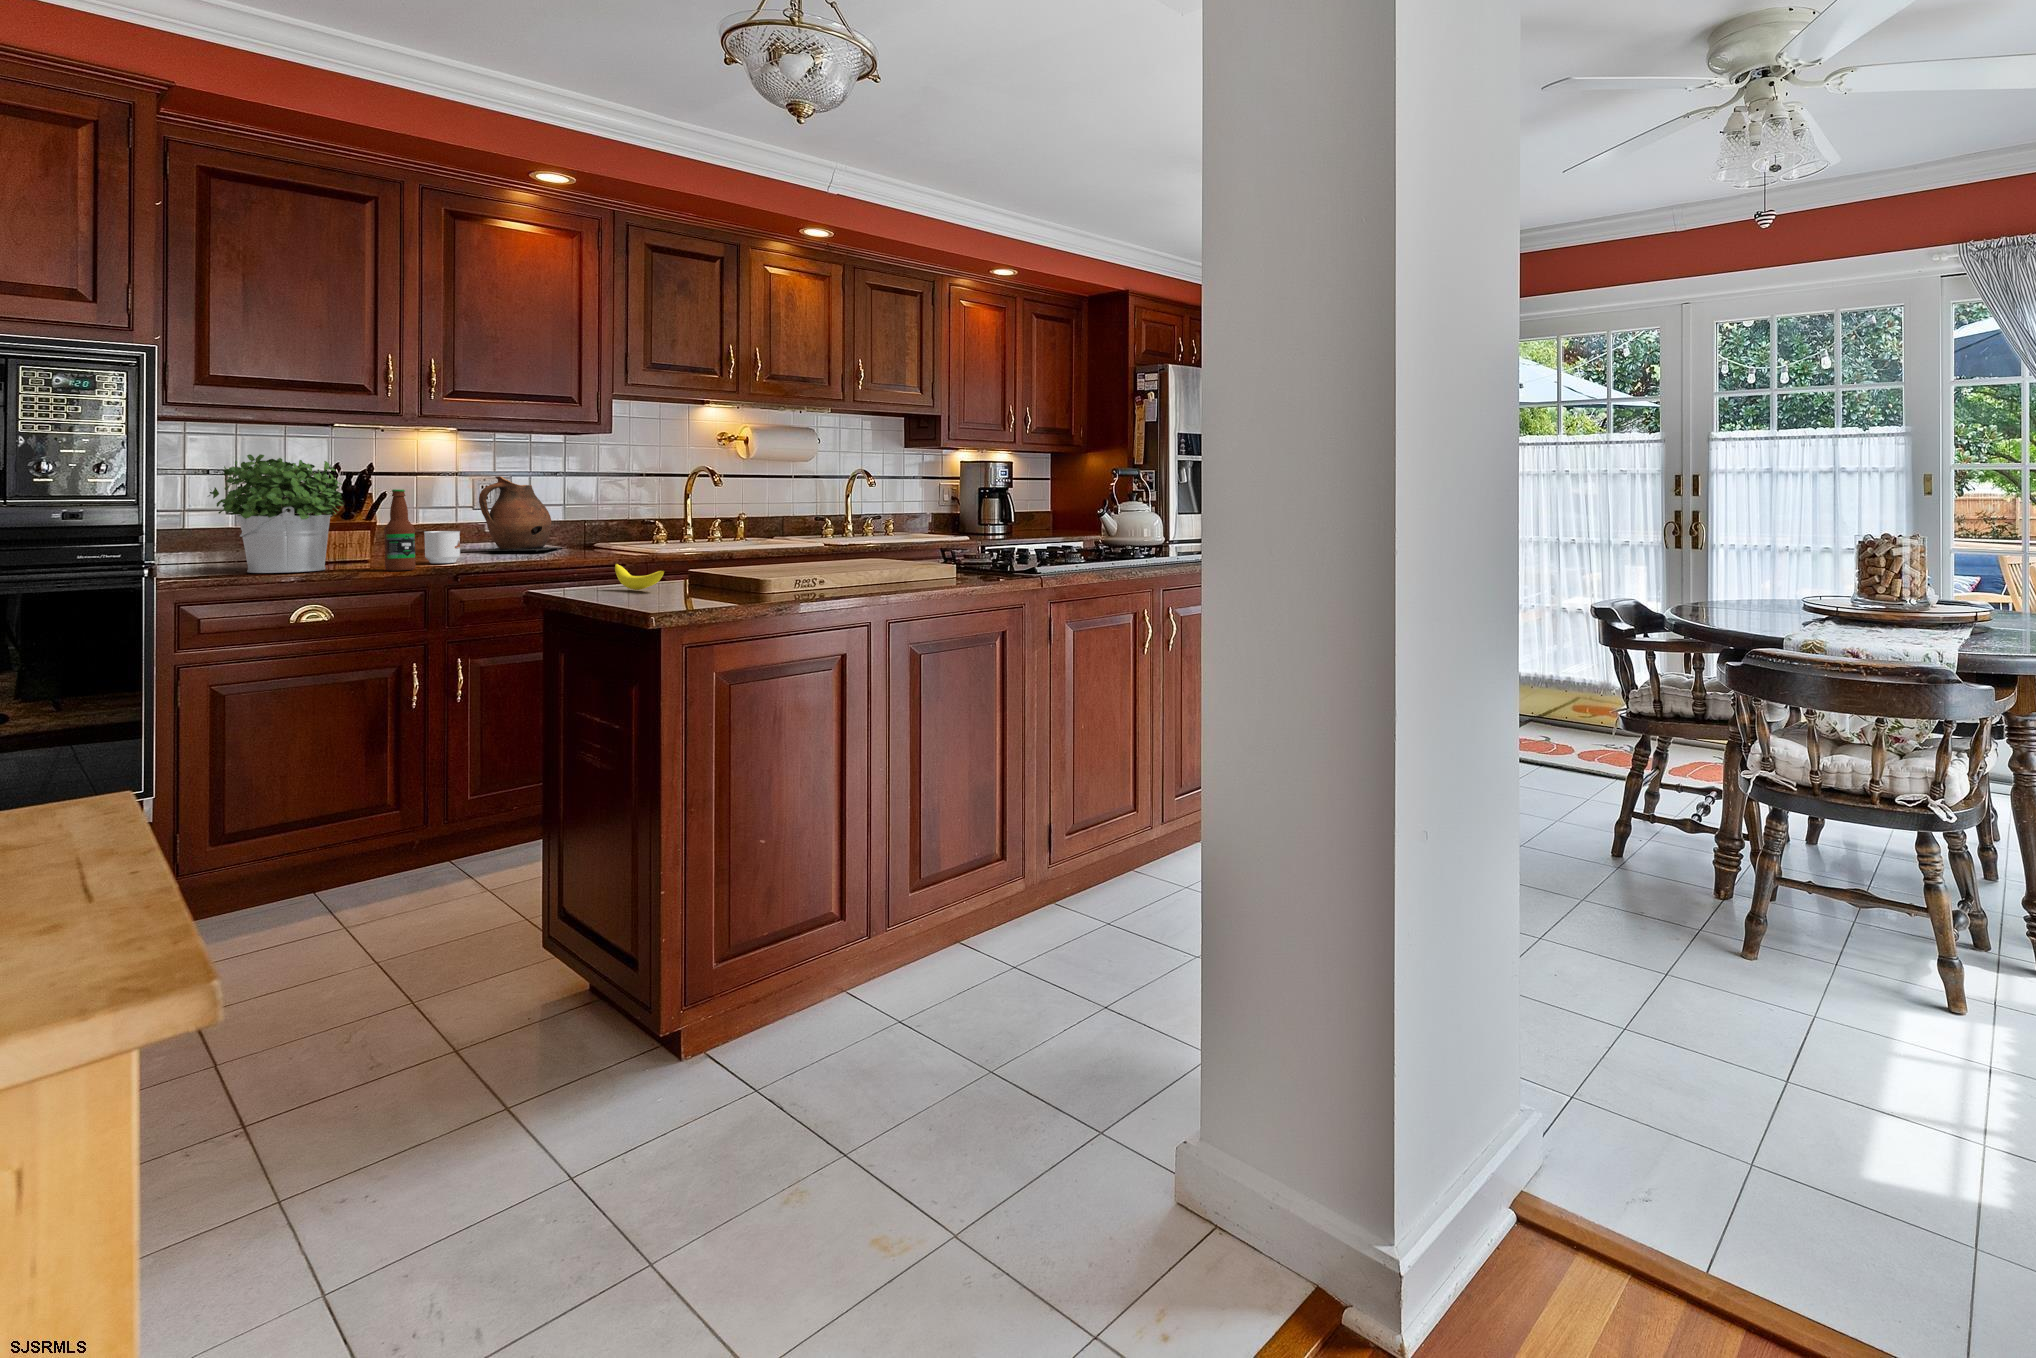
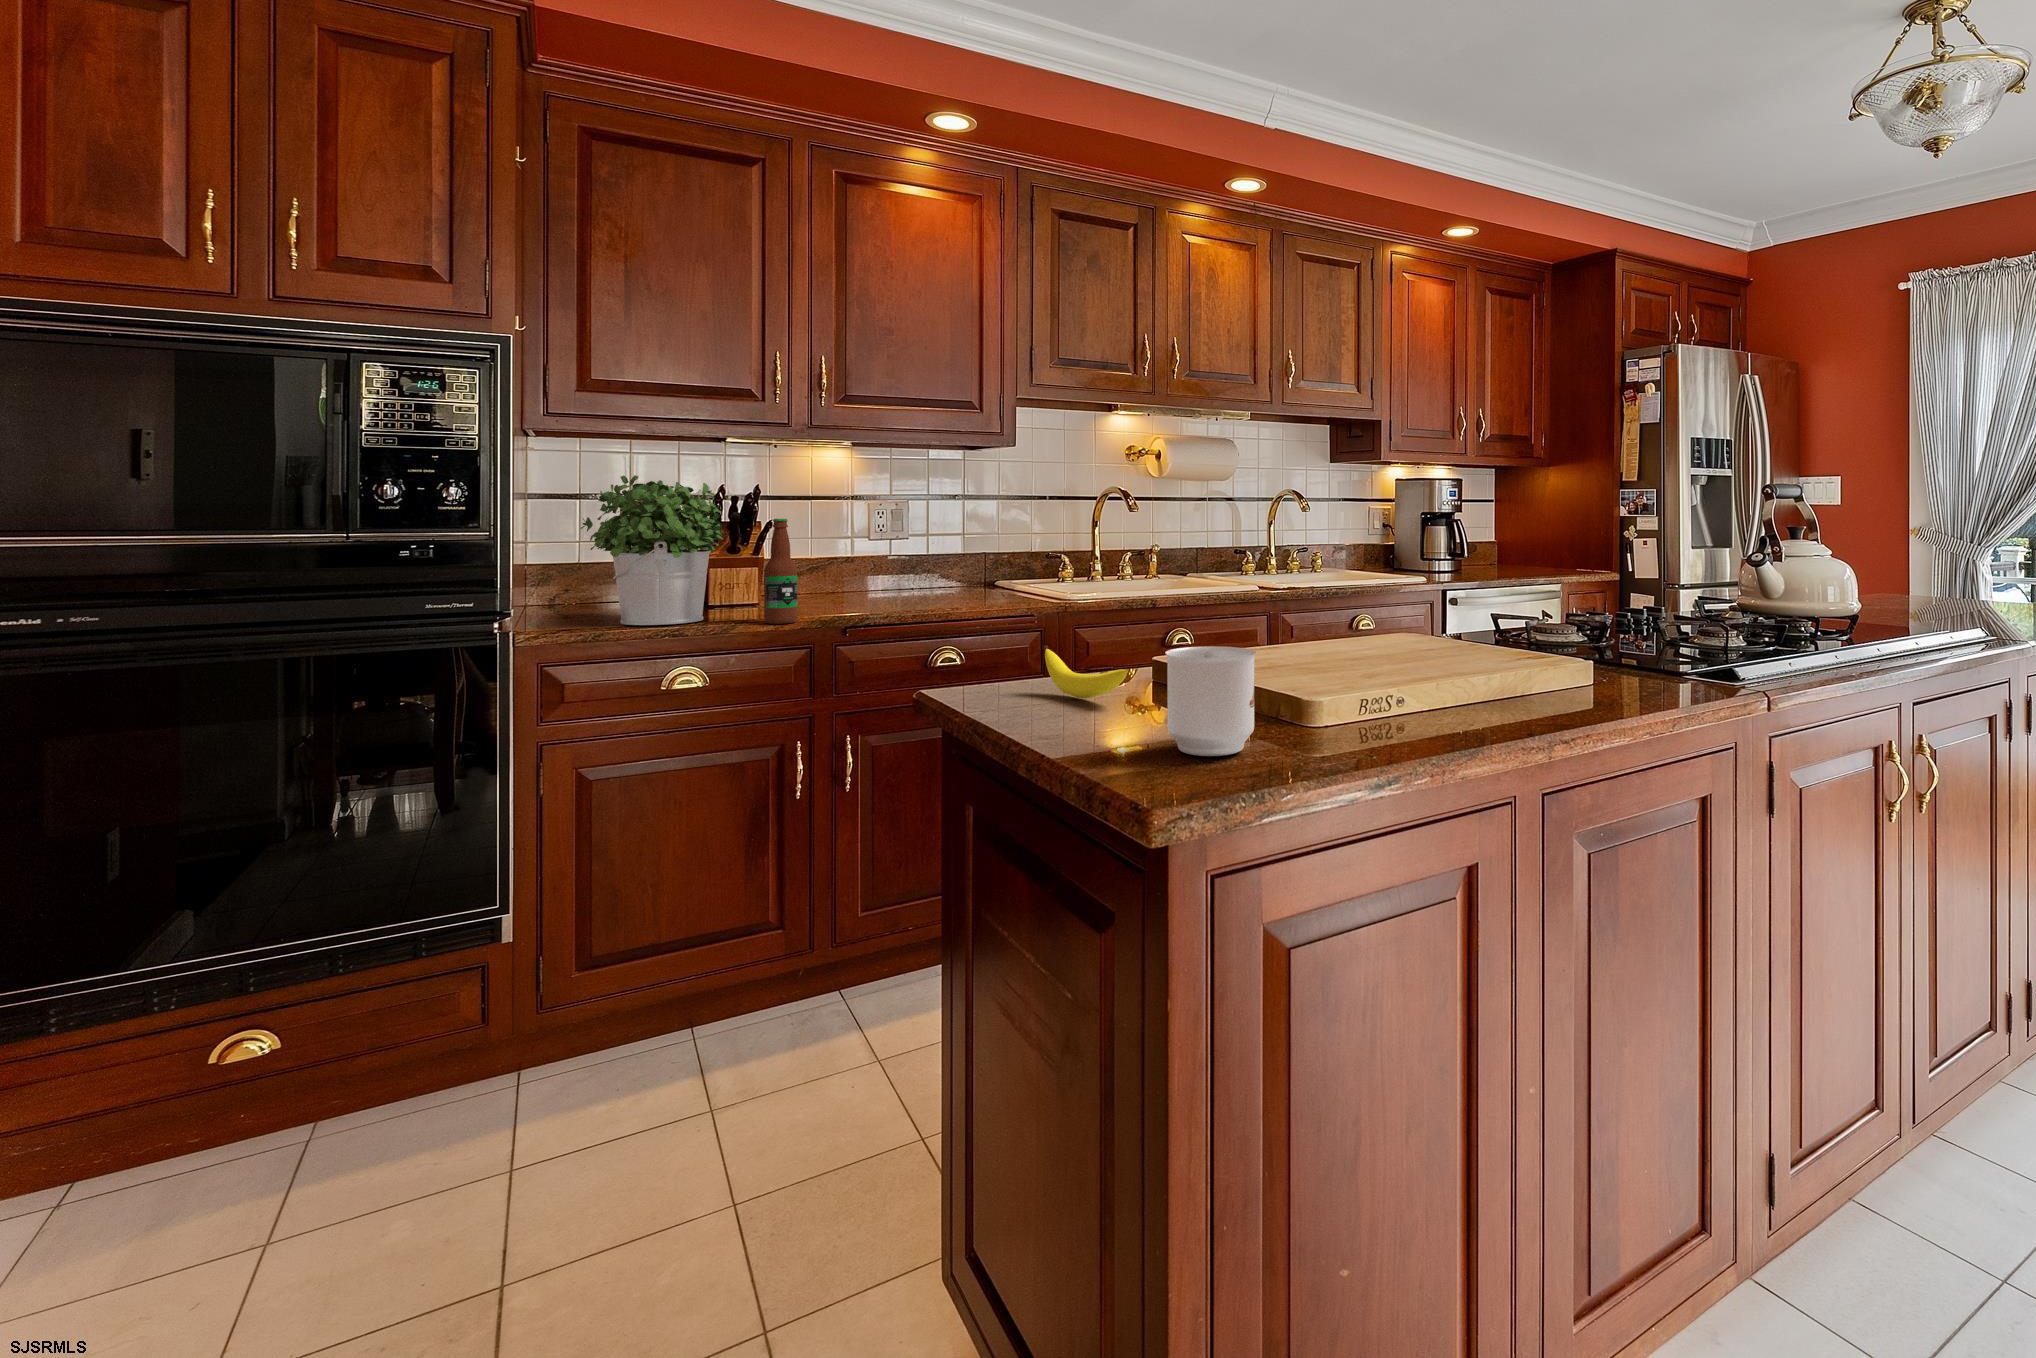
ceramic pitcher: present [479,476,562,551] -> none [874,501,961,595]
mug: present [424,531,460,564] -> present [1165,646,1256,756]

